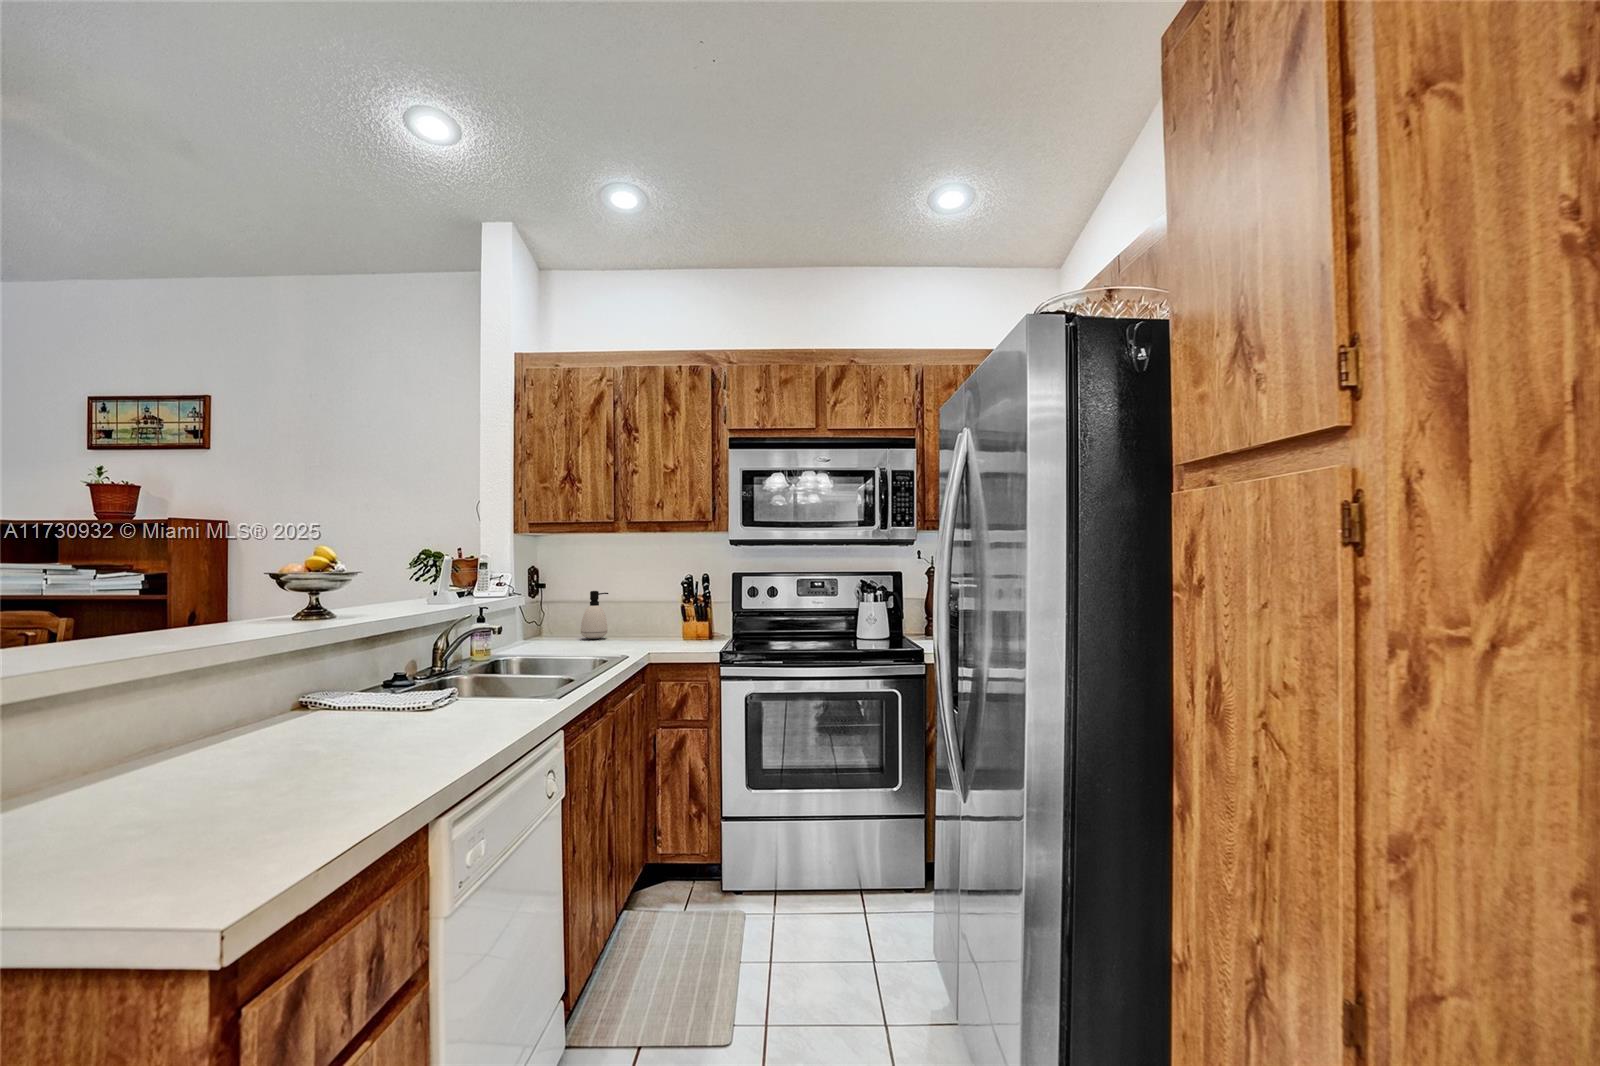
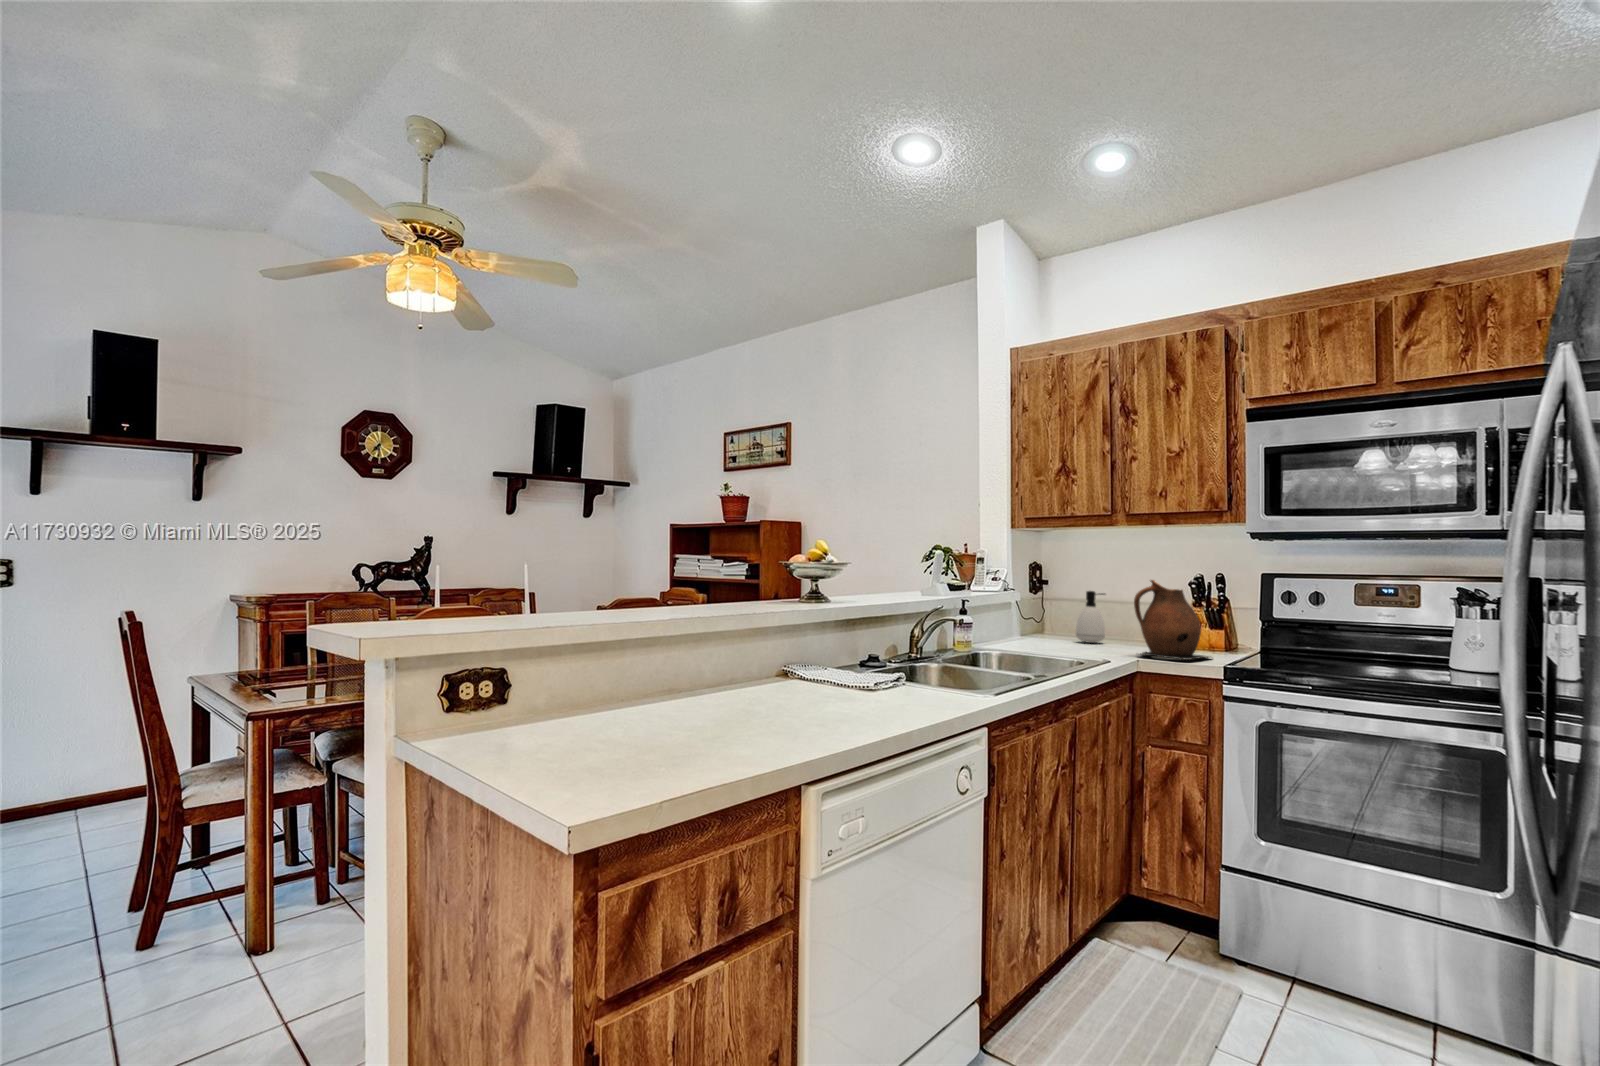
ceramic pitcher: none [643,581,704,651] -> present [1134,580,1211,660]

